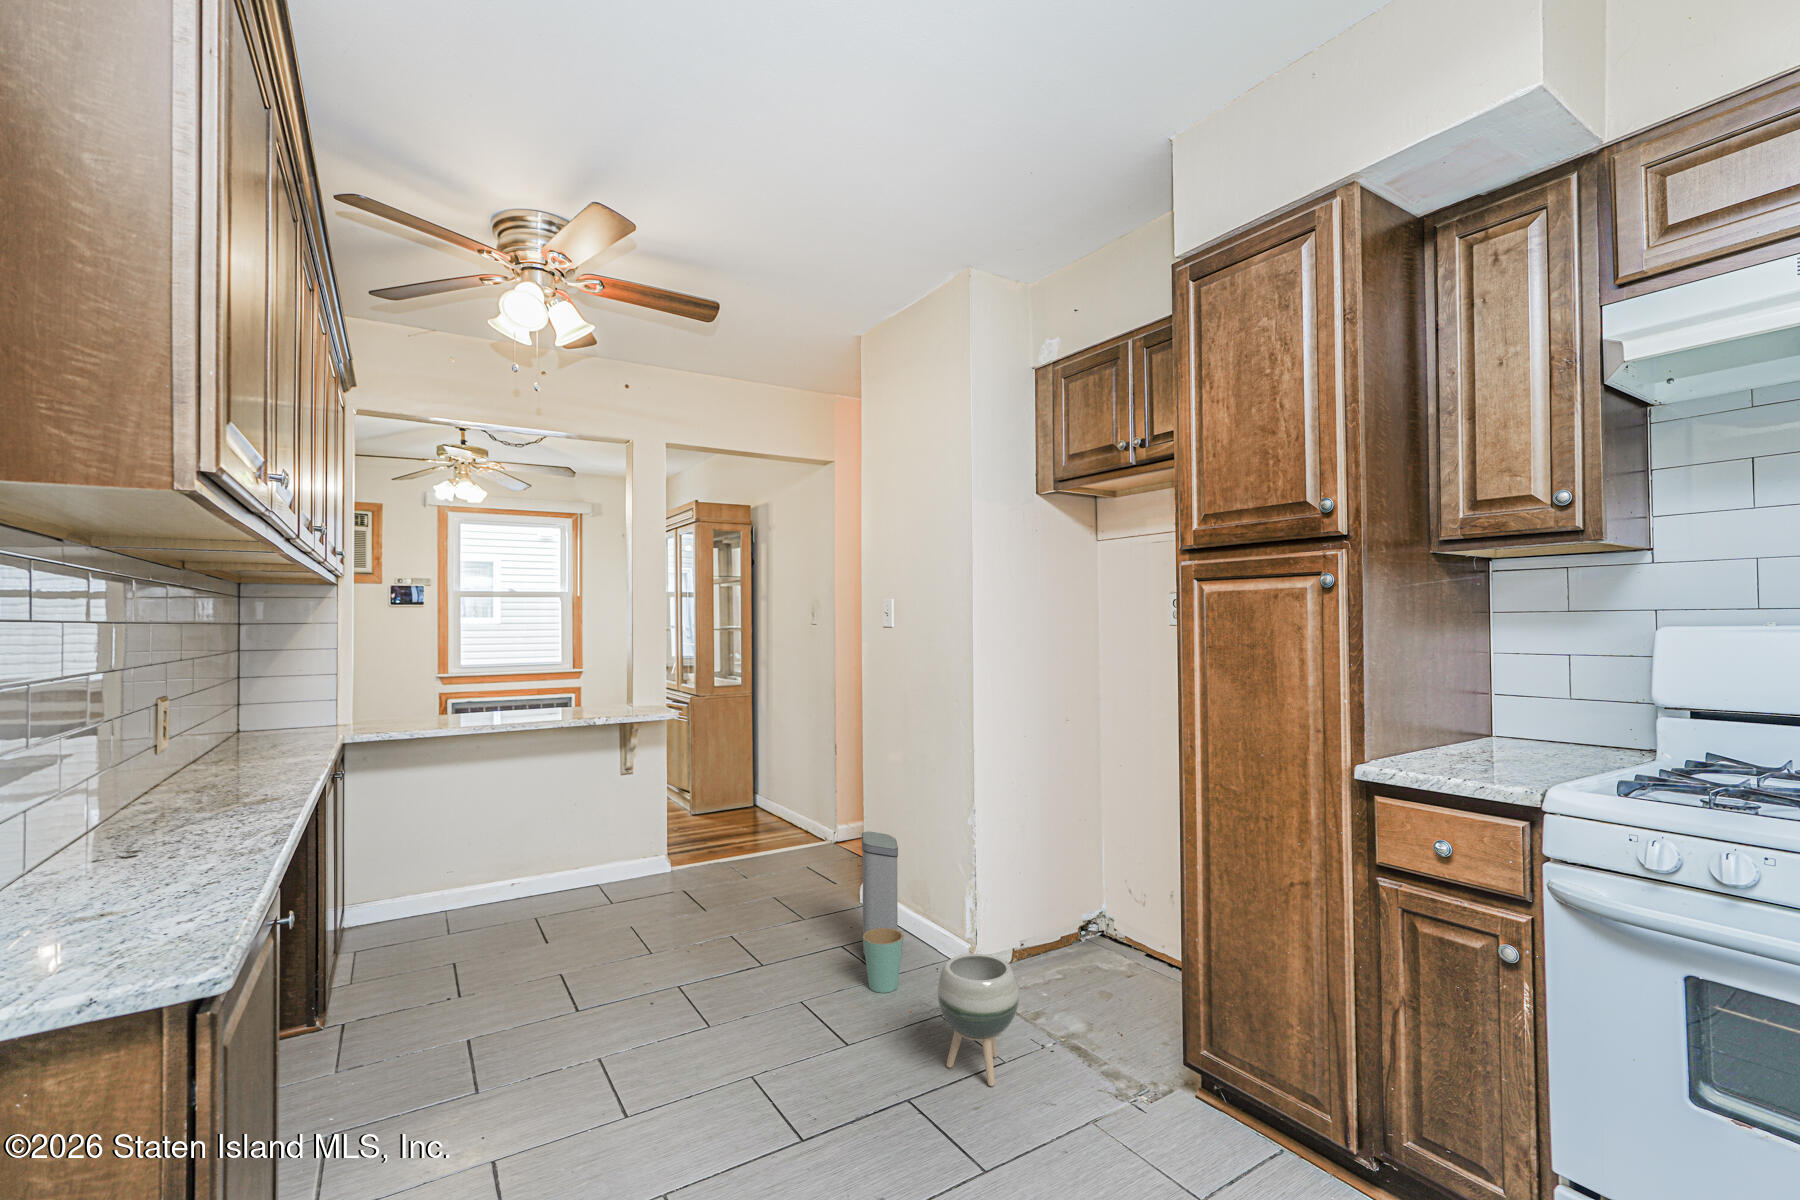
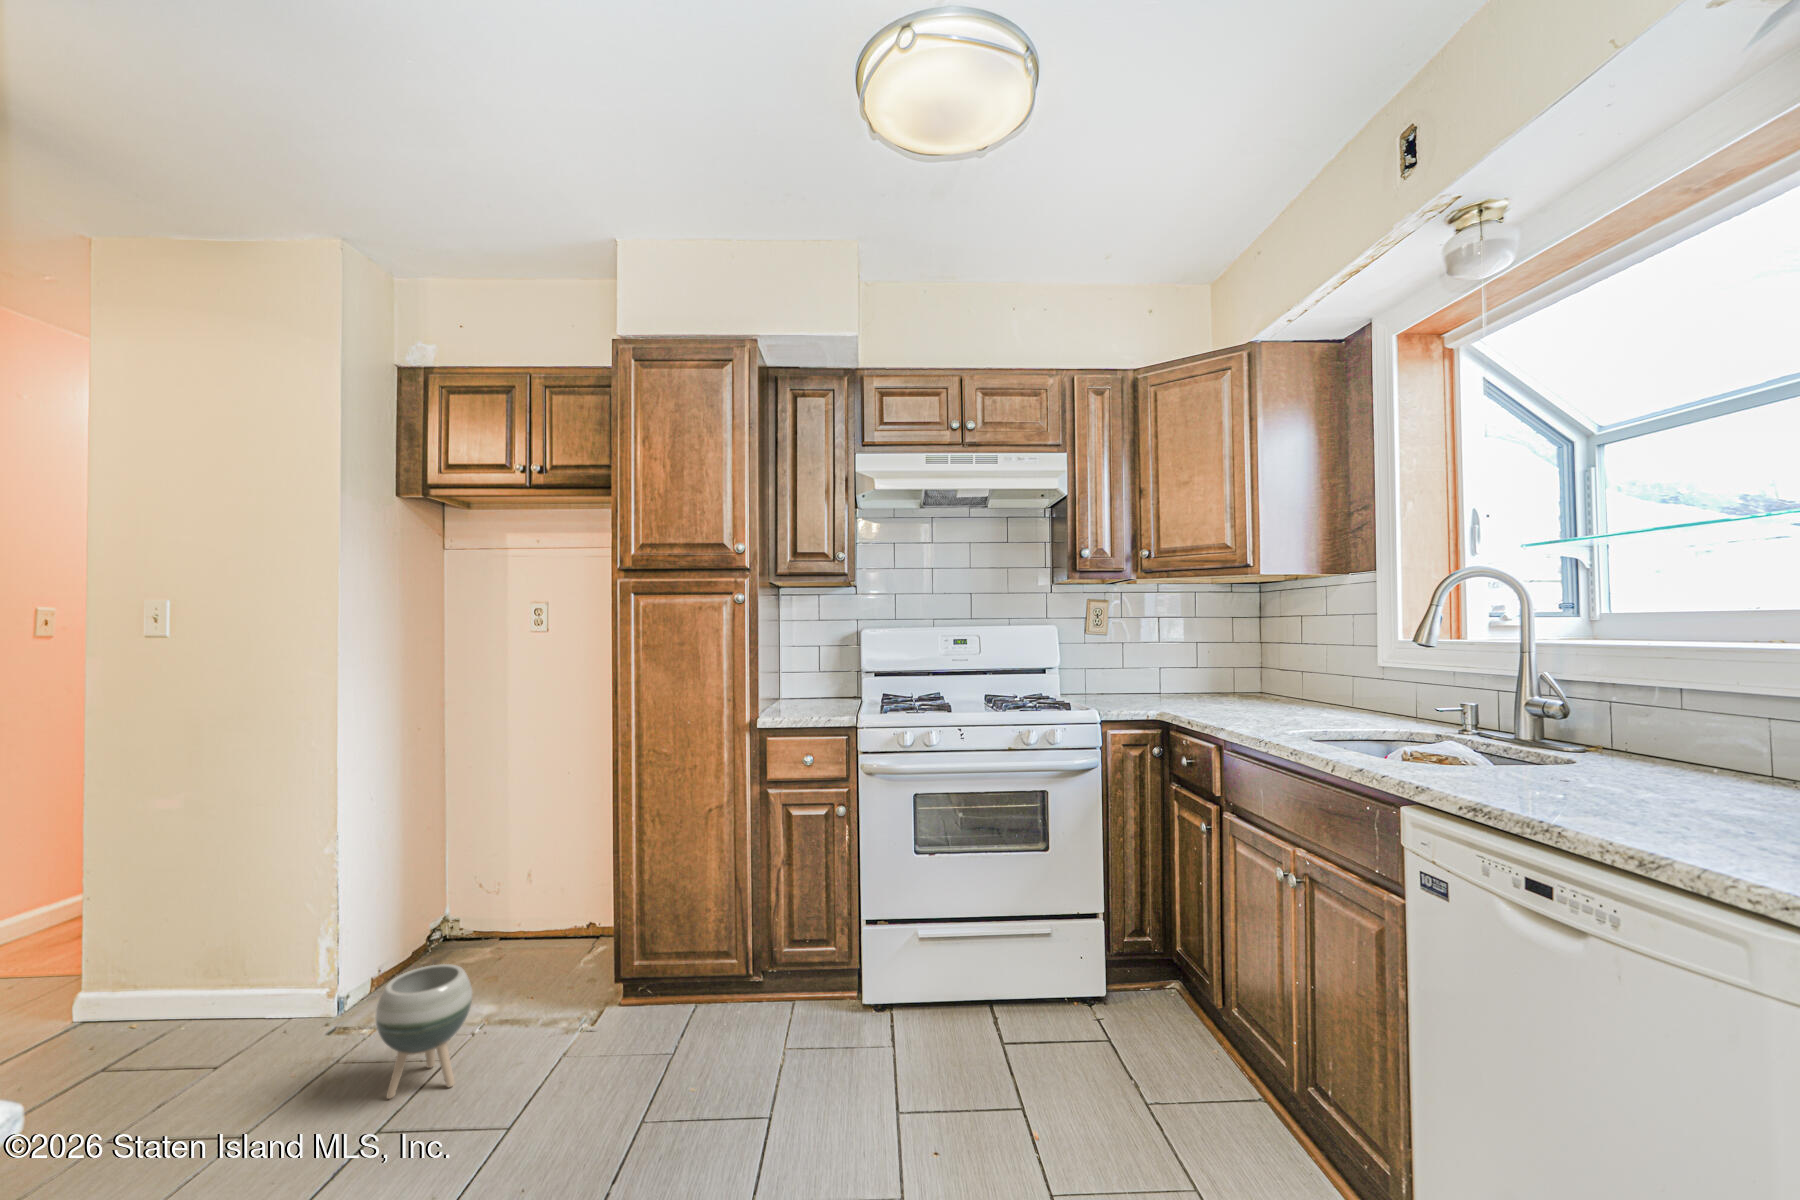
trash can: present [862,831,904,993] -> none [128,906,251,1094]

